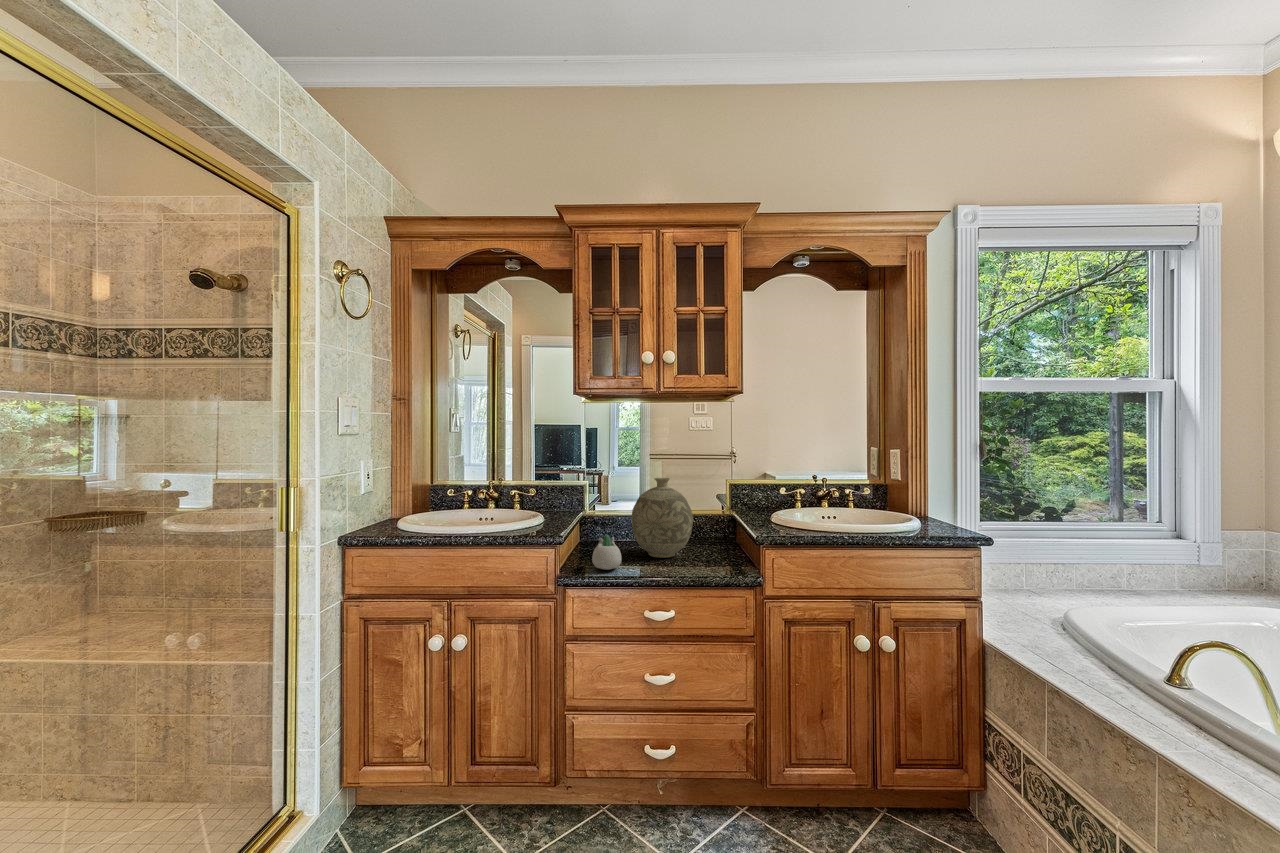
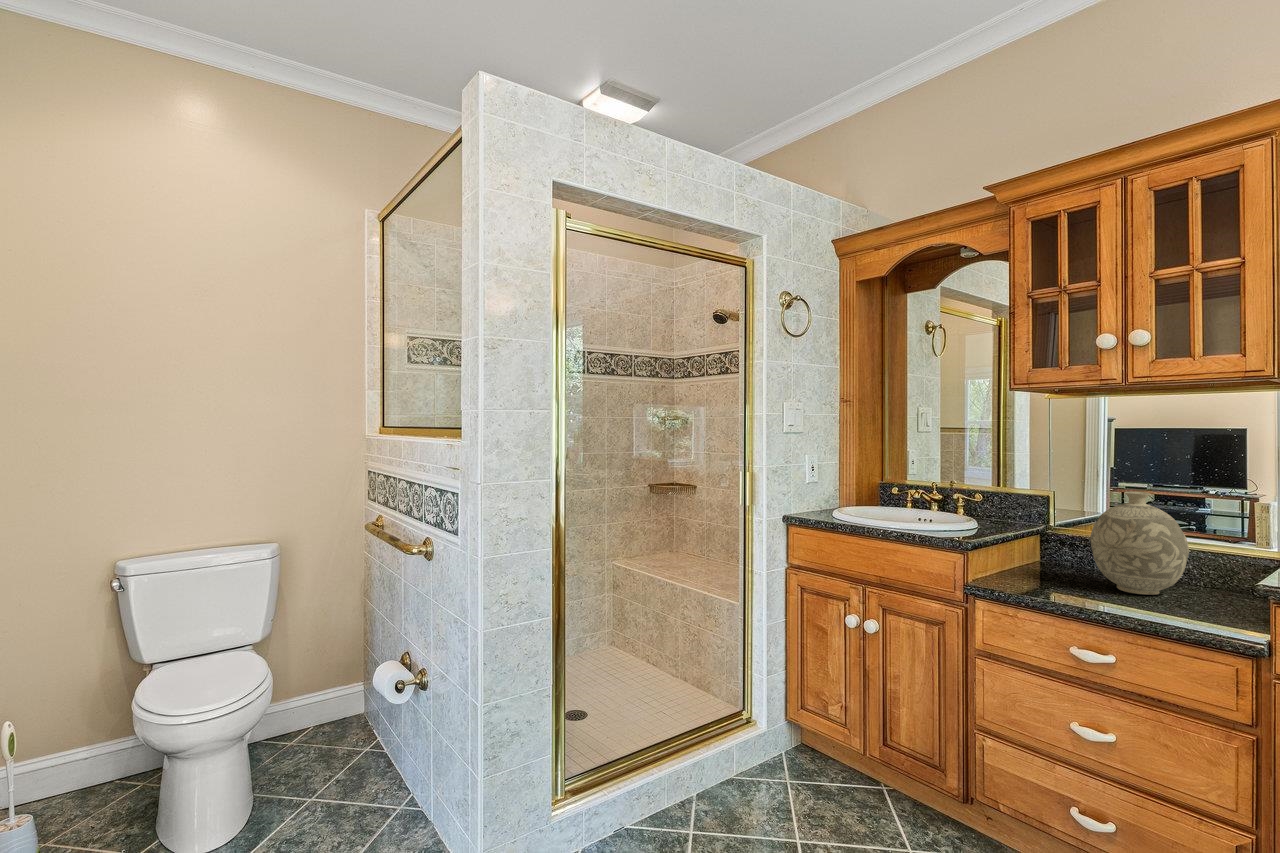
succulent planter: present [592,535,622,570] -> none [1016,551,1057,590]

